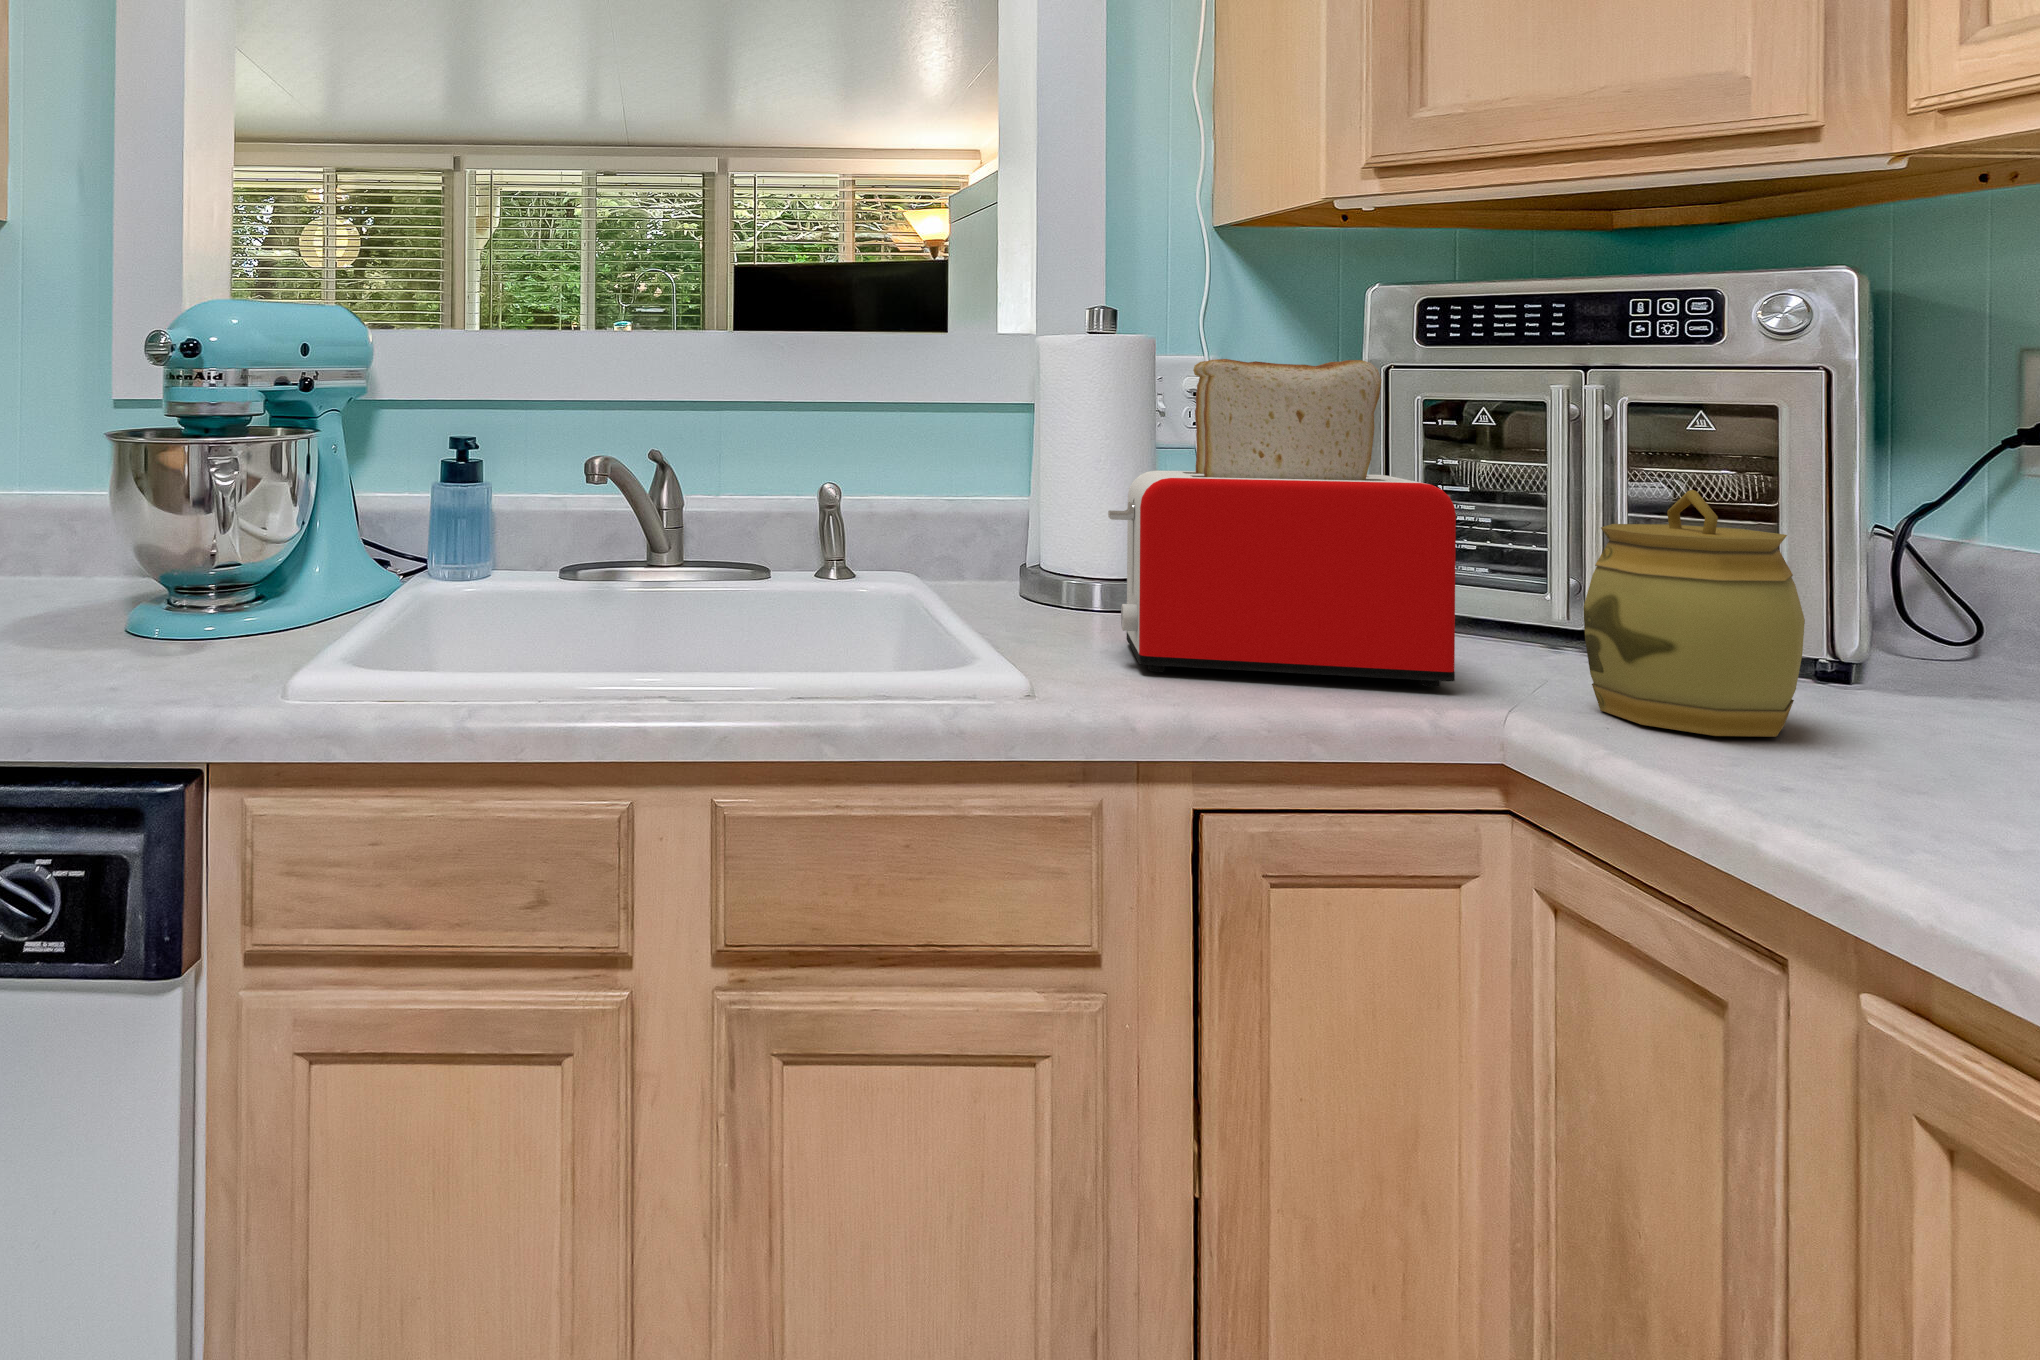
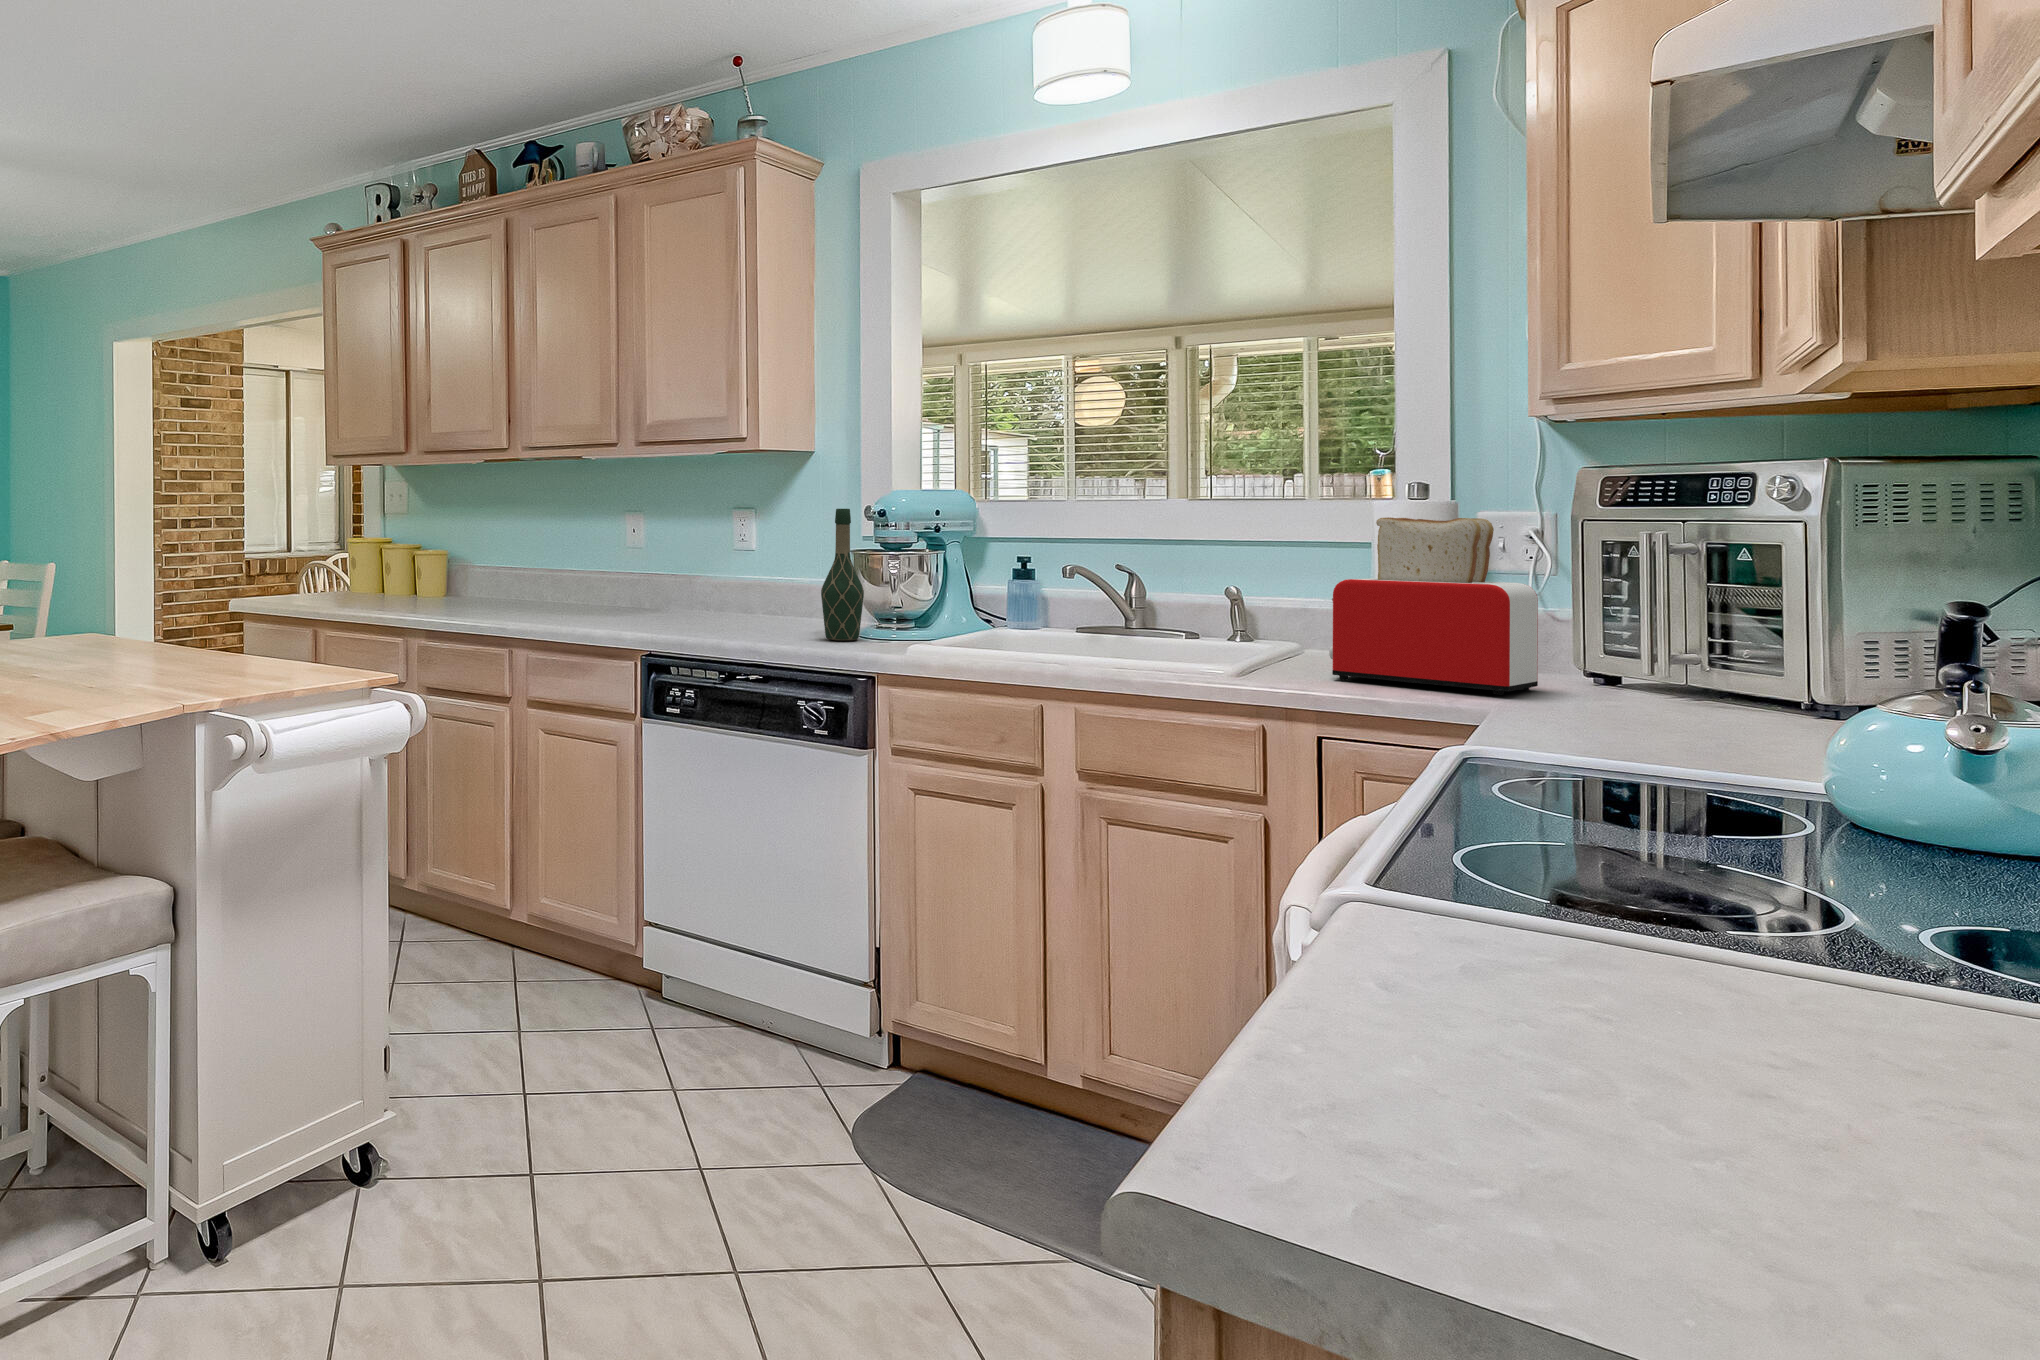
wine bottle: none [34,332,146,659] -> present [821,509,864,640]
jar: present [1583,490,1805,737] -> none [1568,589,1691,720]

